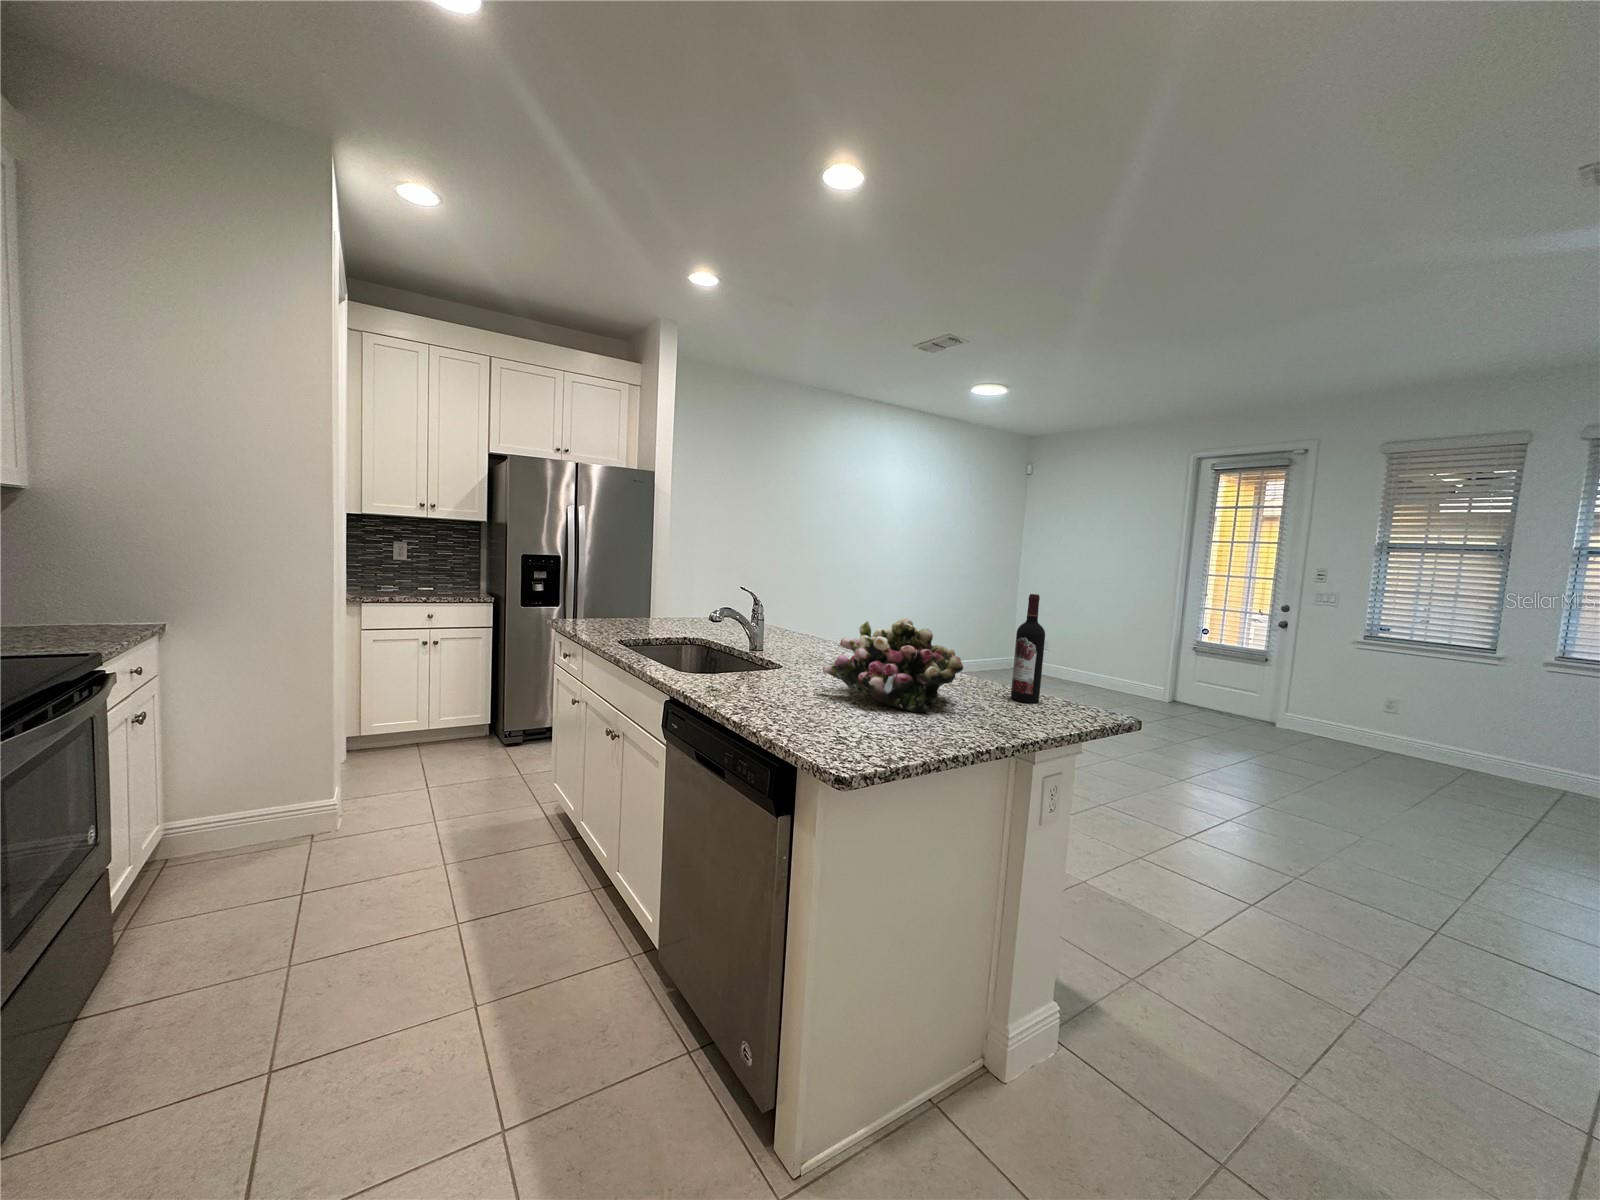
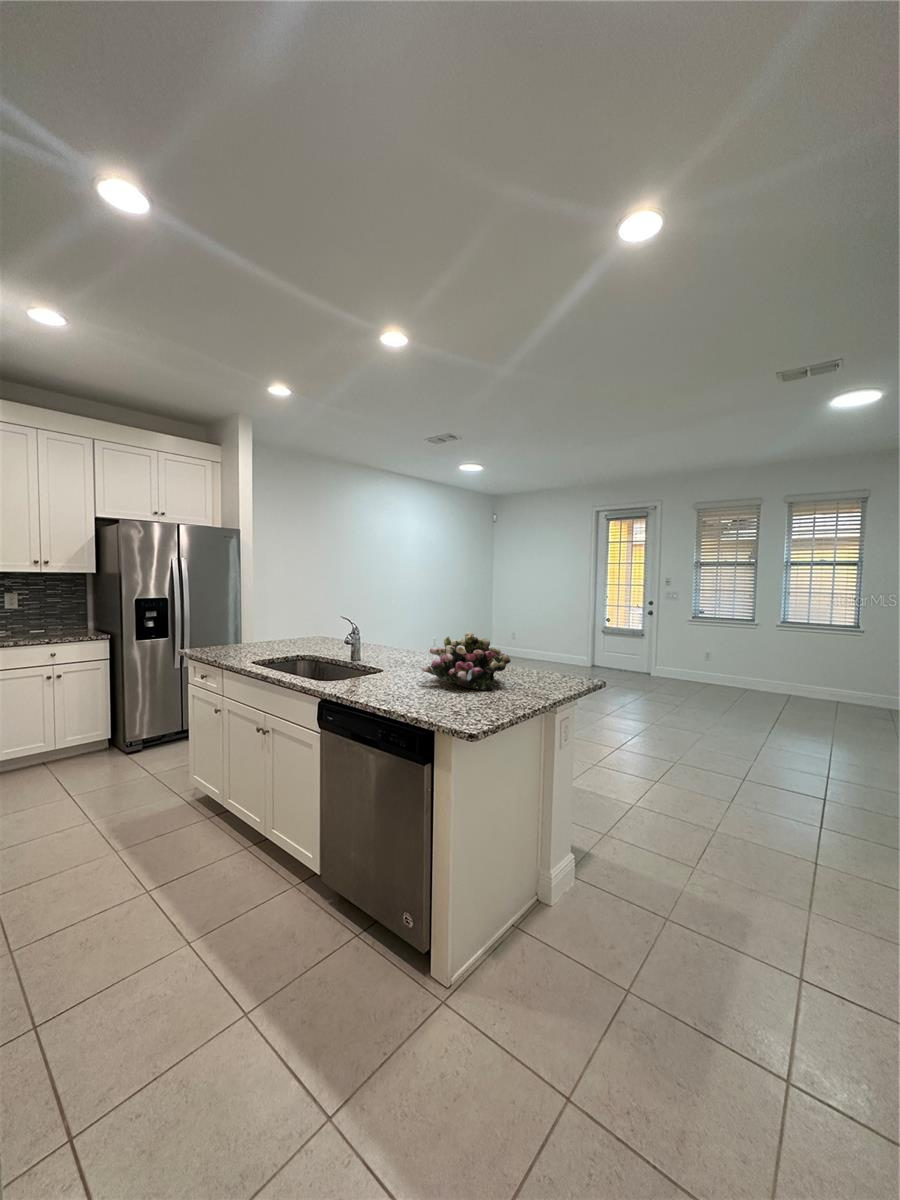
wine bottle: present [1011,594,1045,703] -> none [531,611,549,677]

